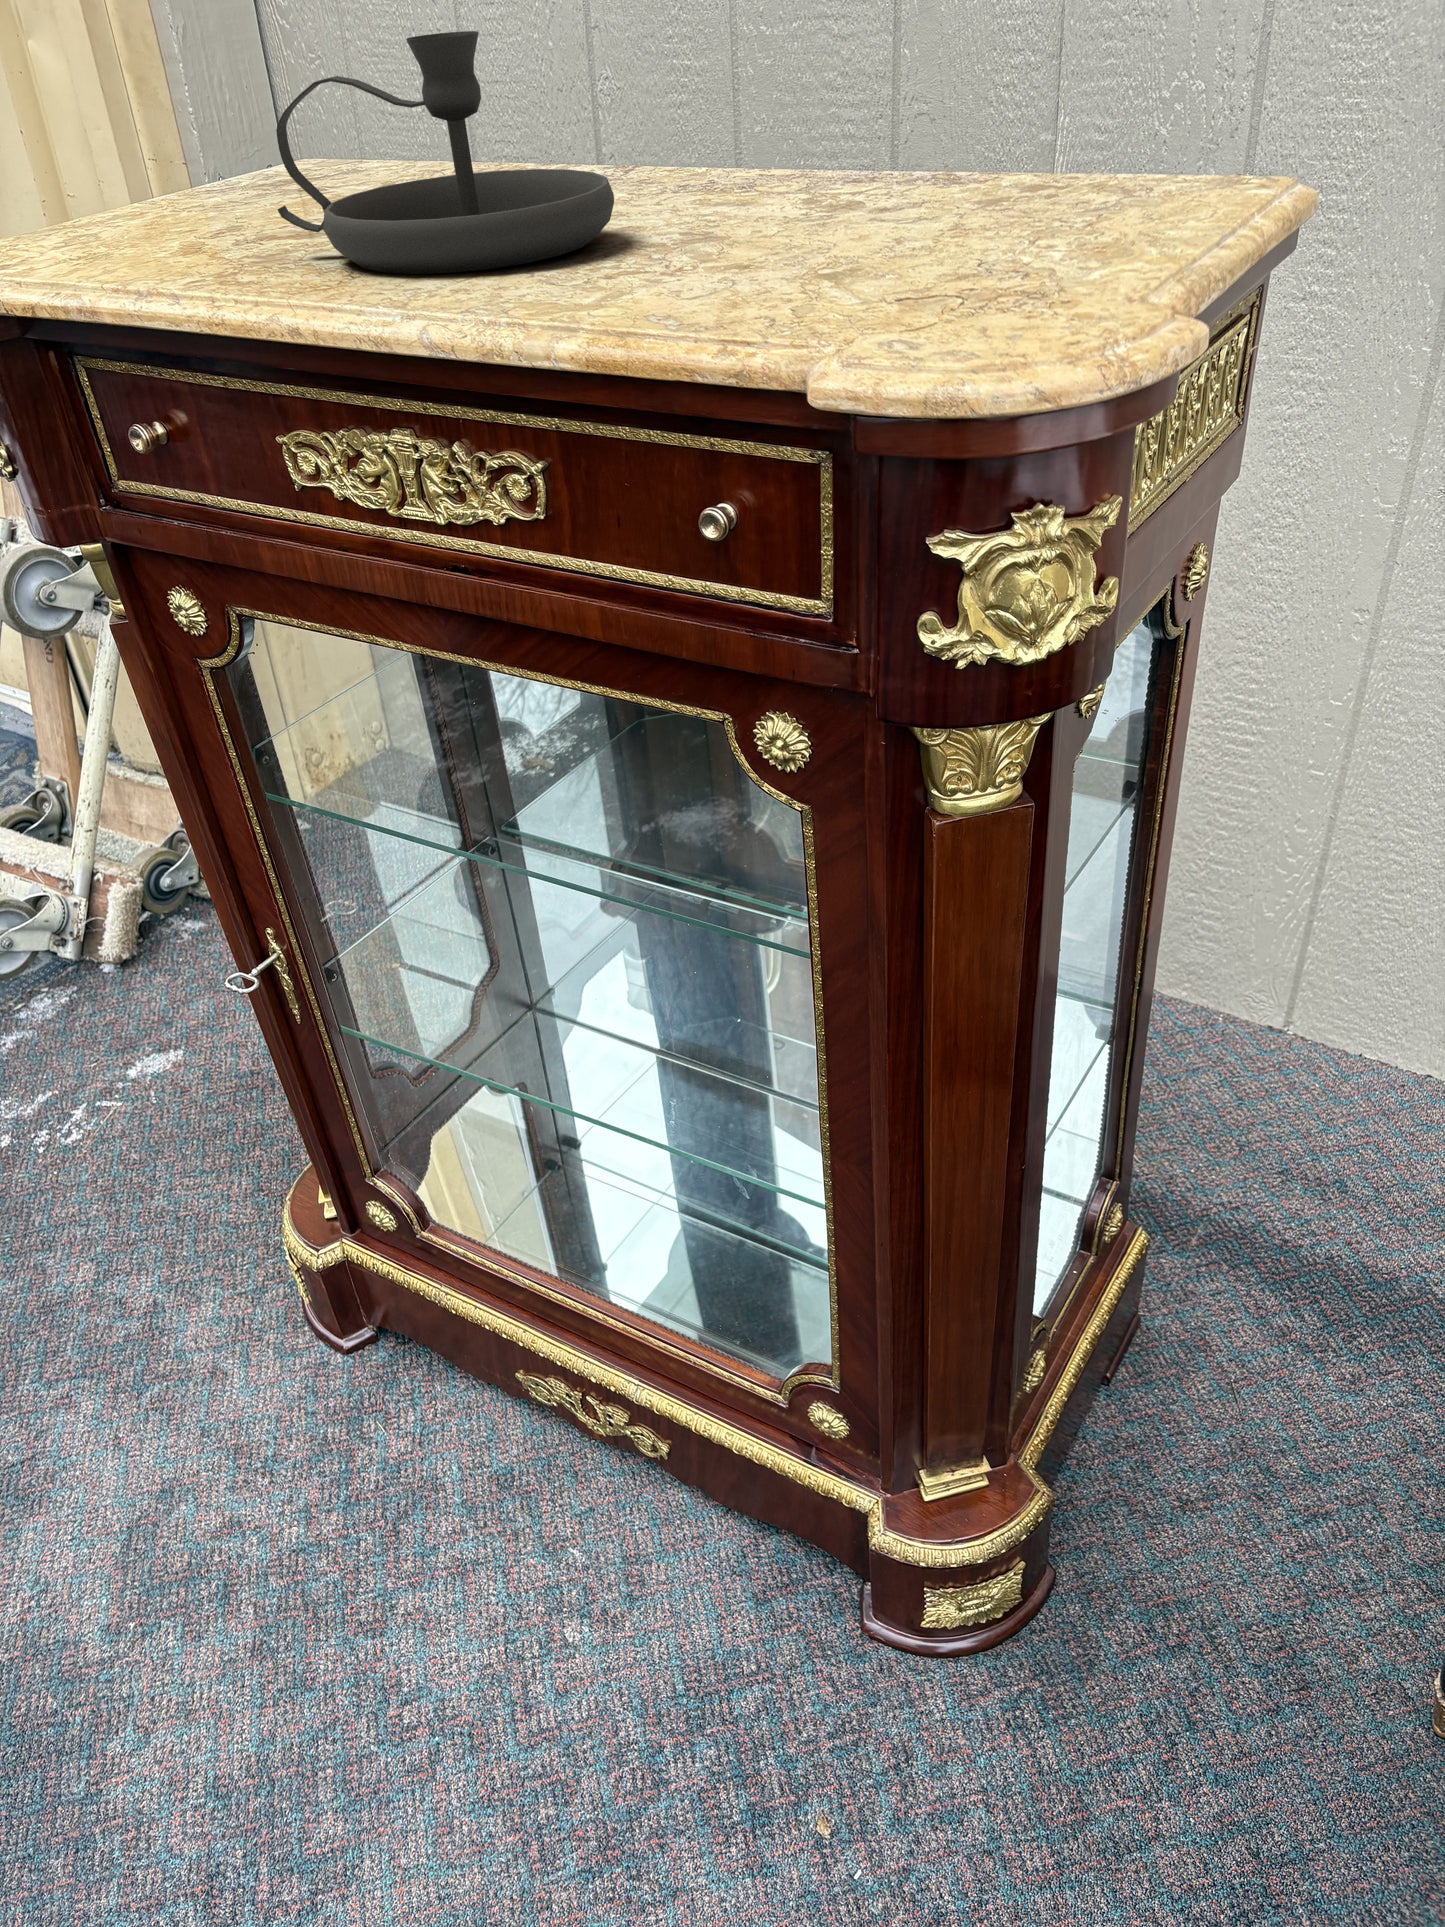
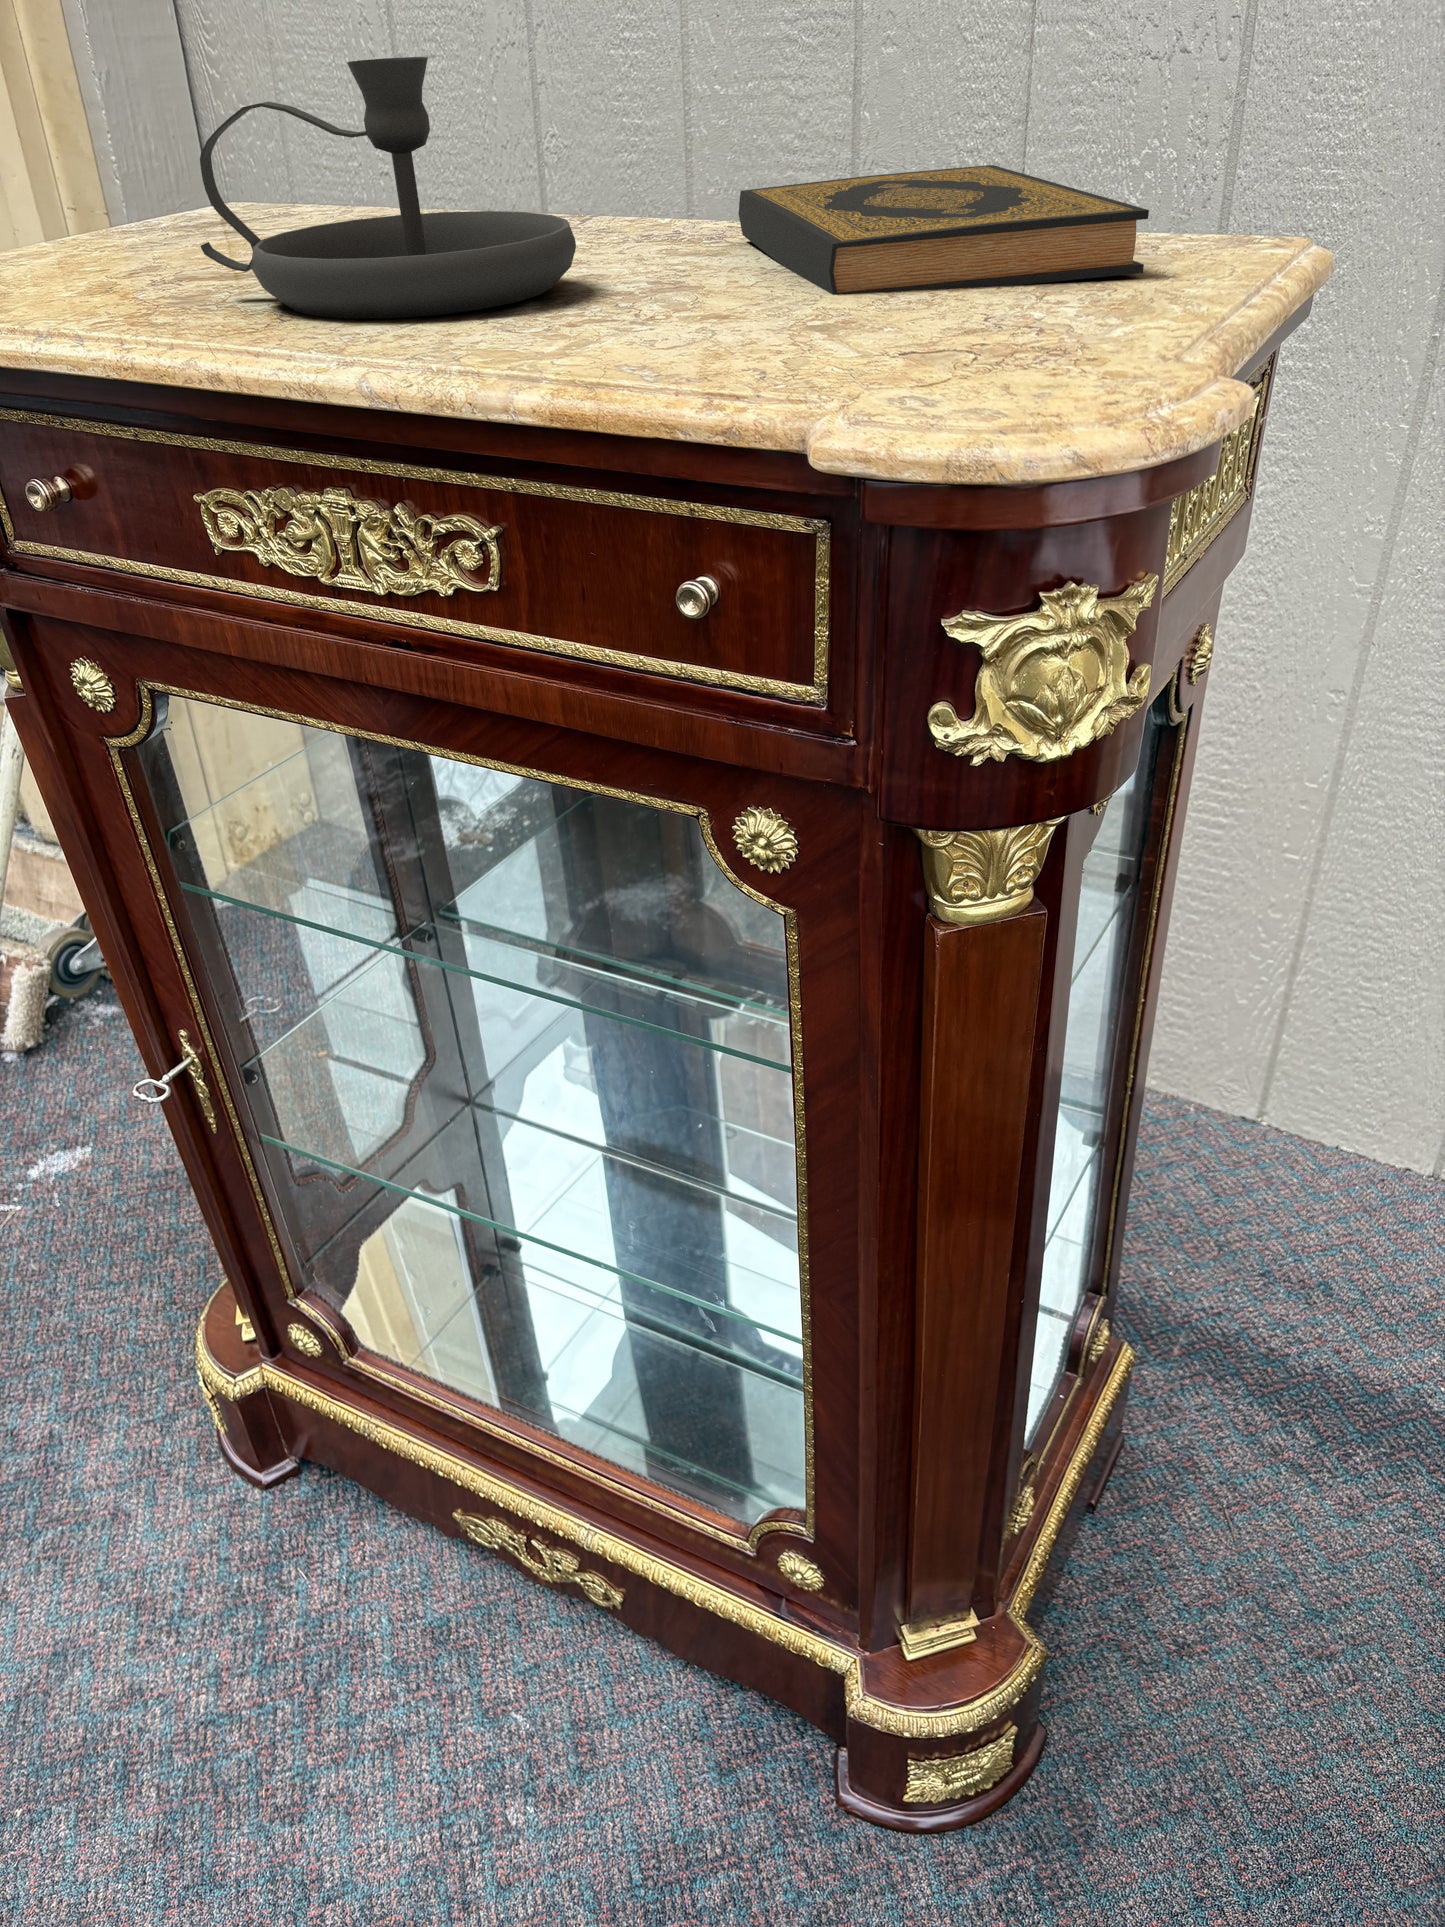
hardback book: none [771,109,1143,246] -> present [738,165,1149,295]

